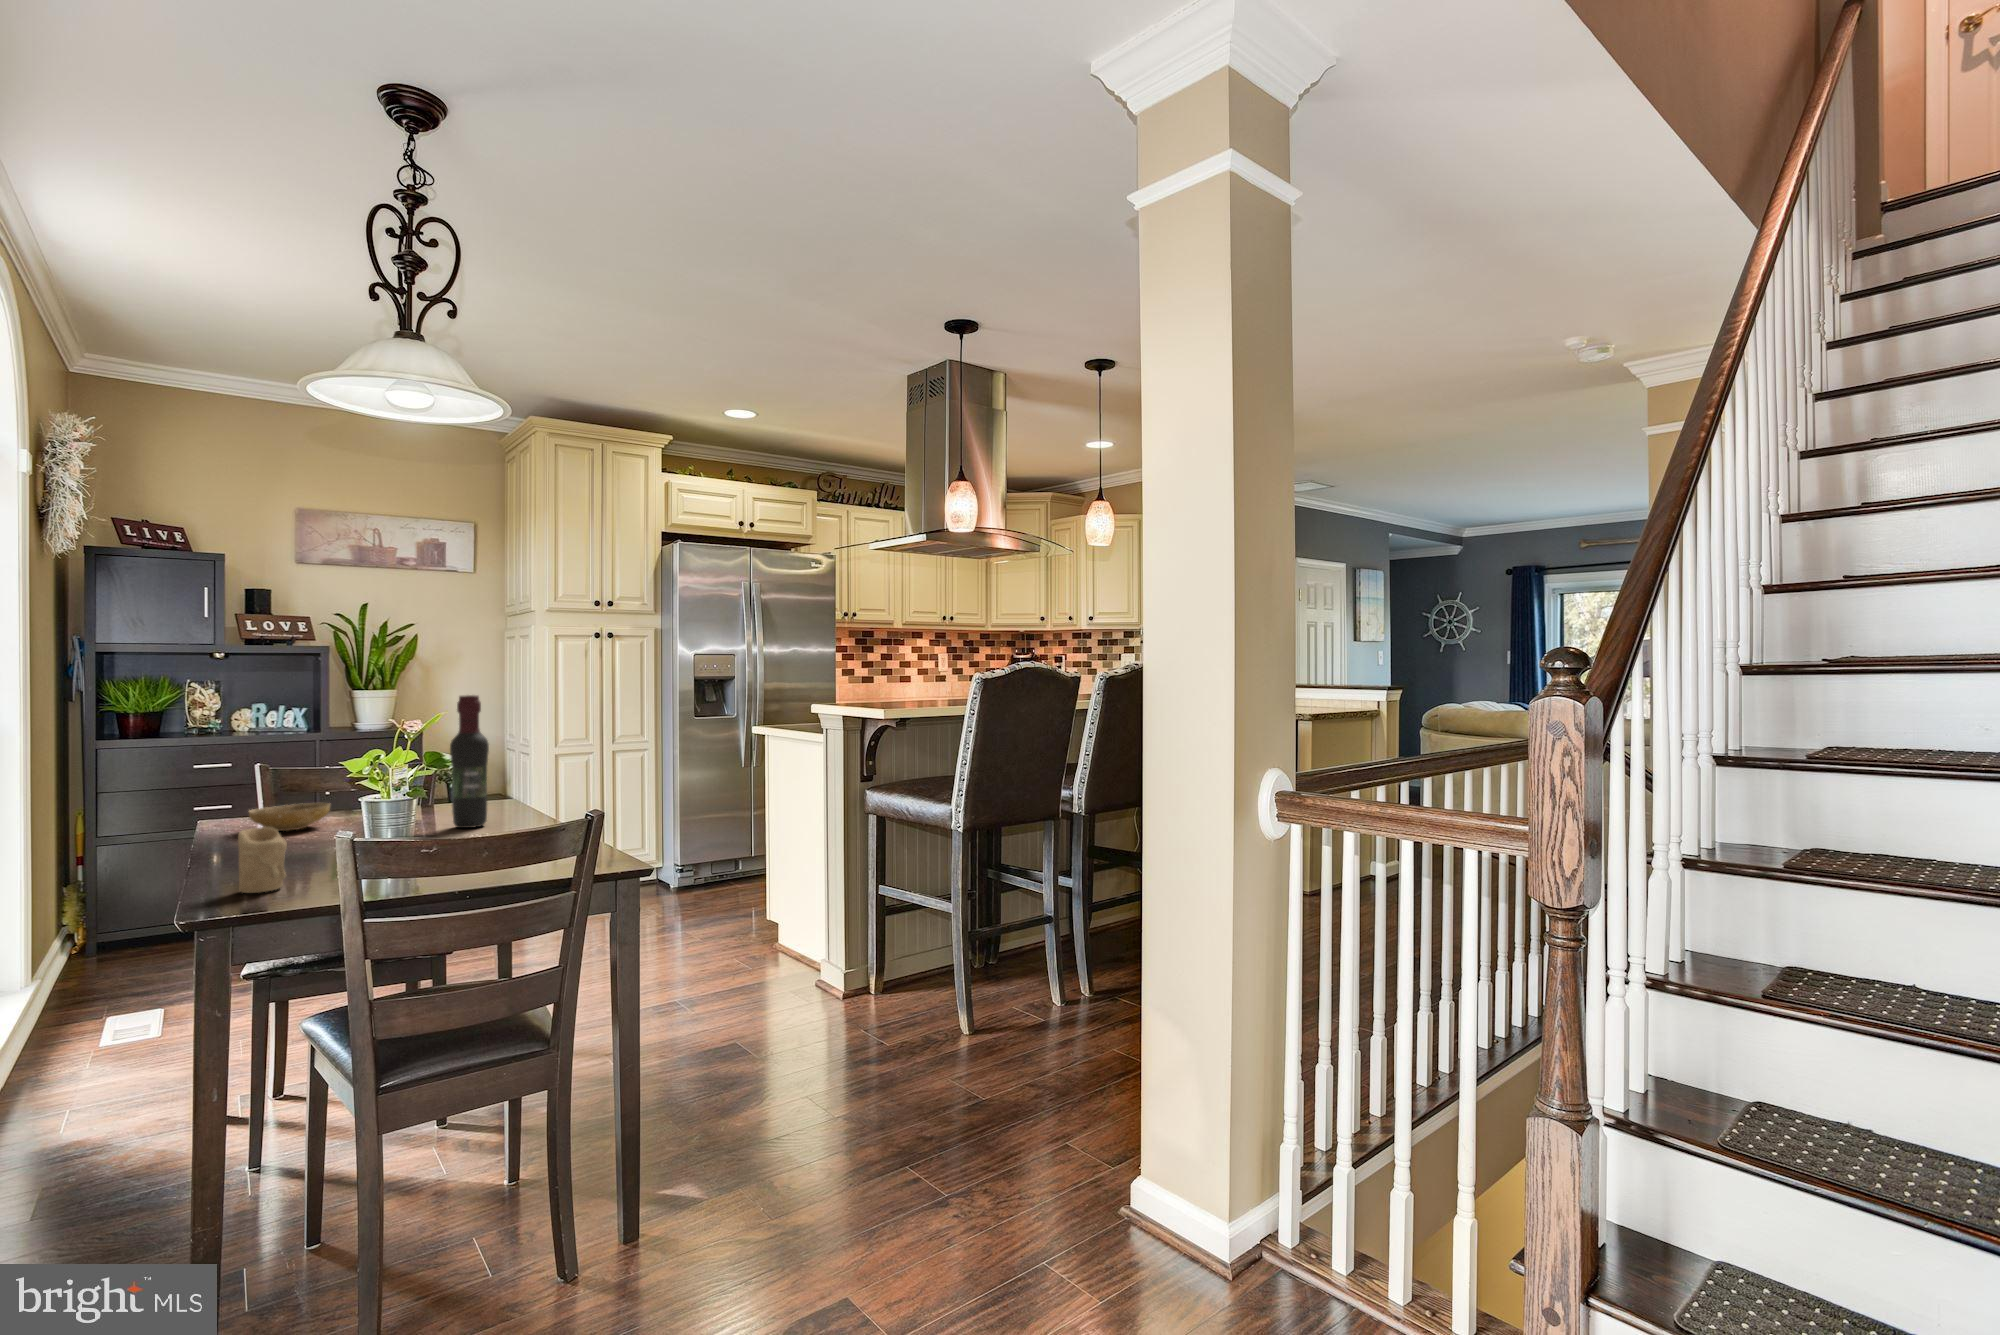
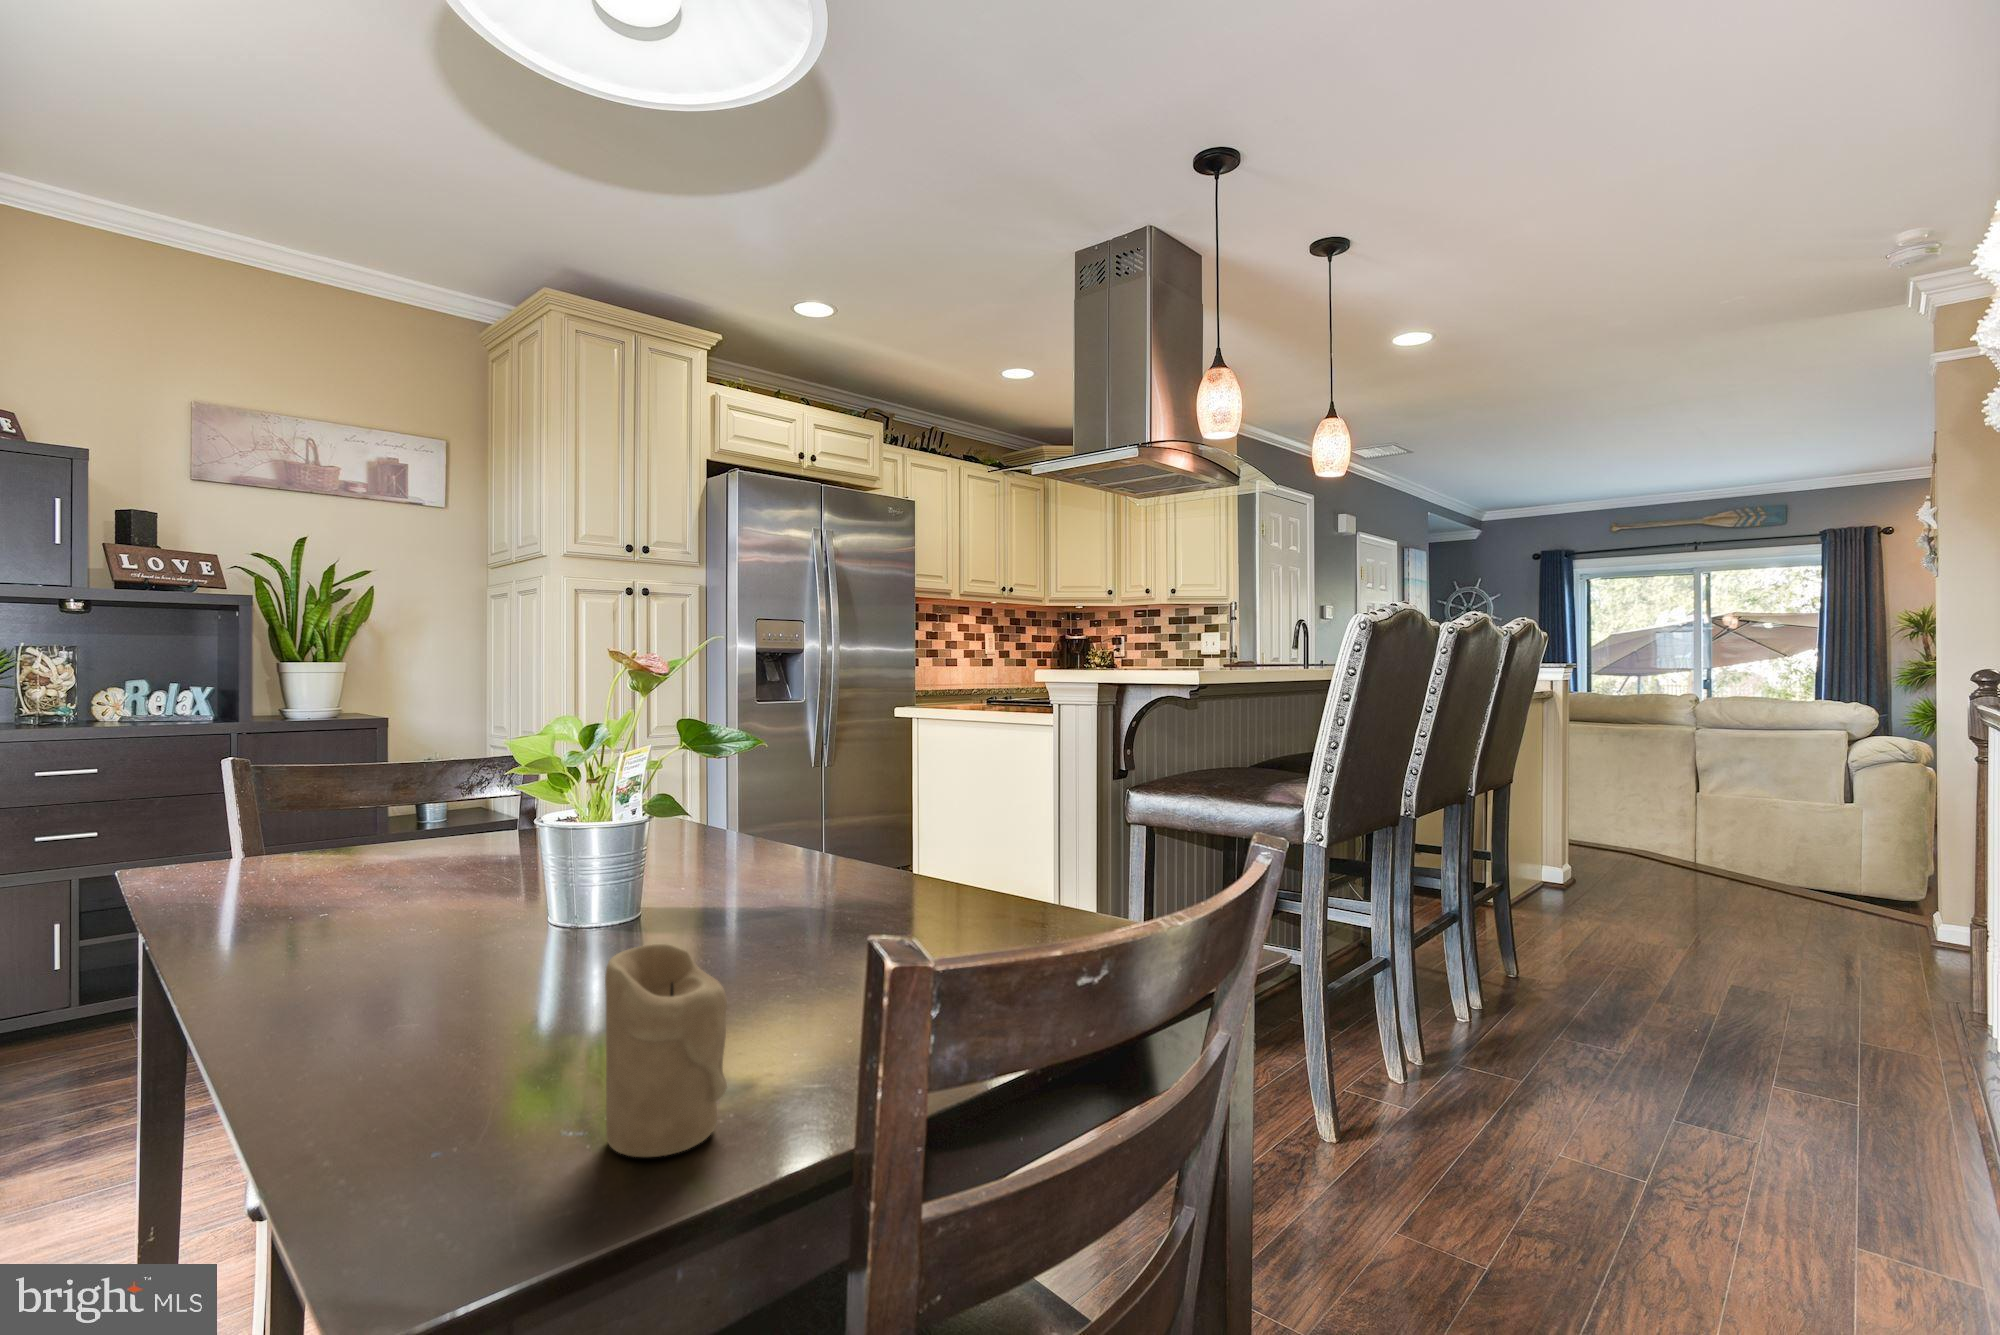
wine bottle: present [450,695,489,828] -> none [745,629,814,890]
ceramic bowl: present [249,803,330,831] -> none [331,844,493,907]

